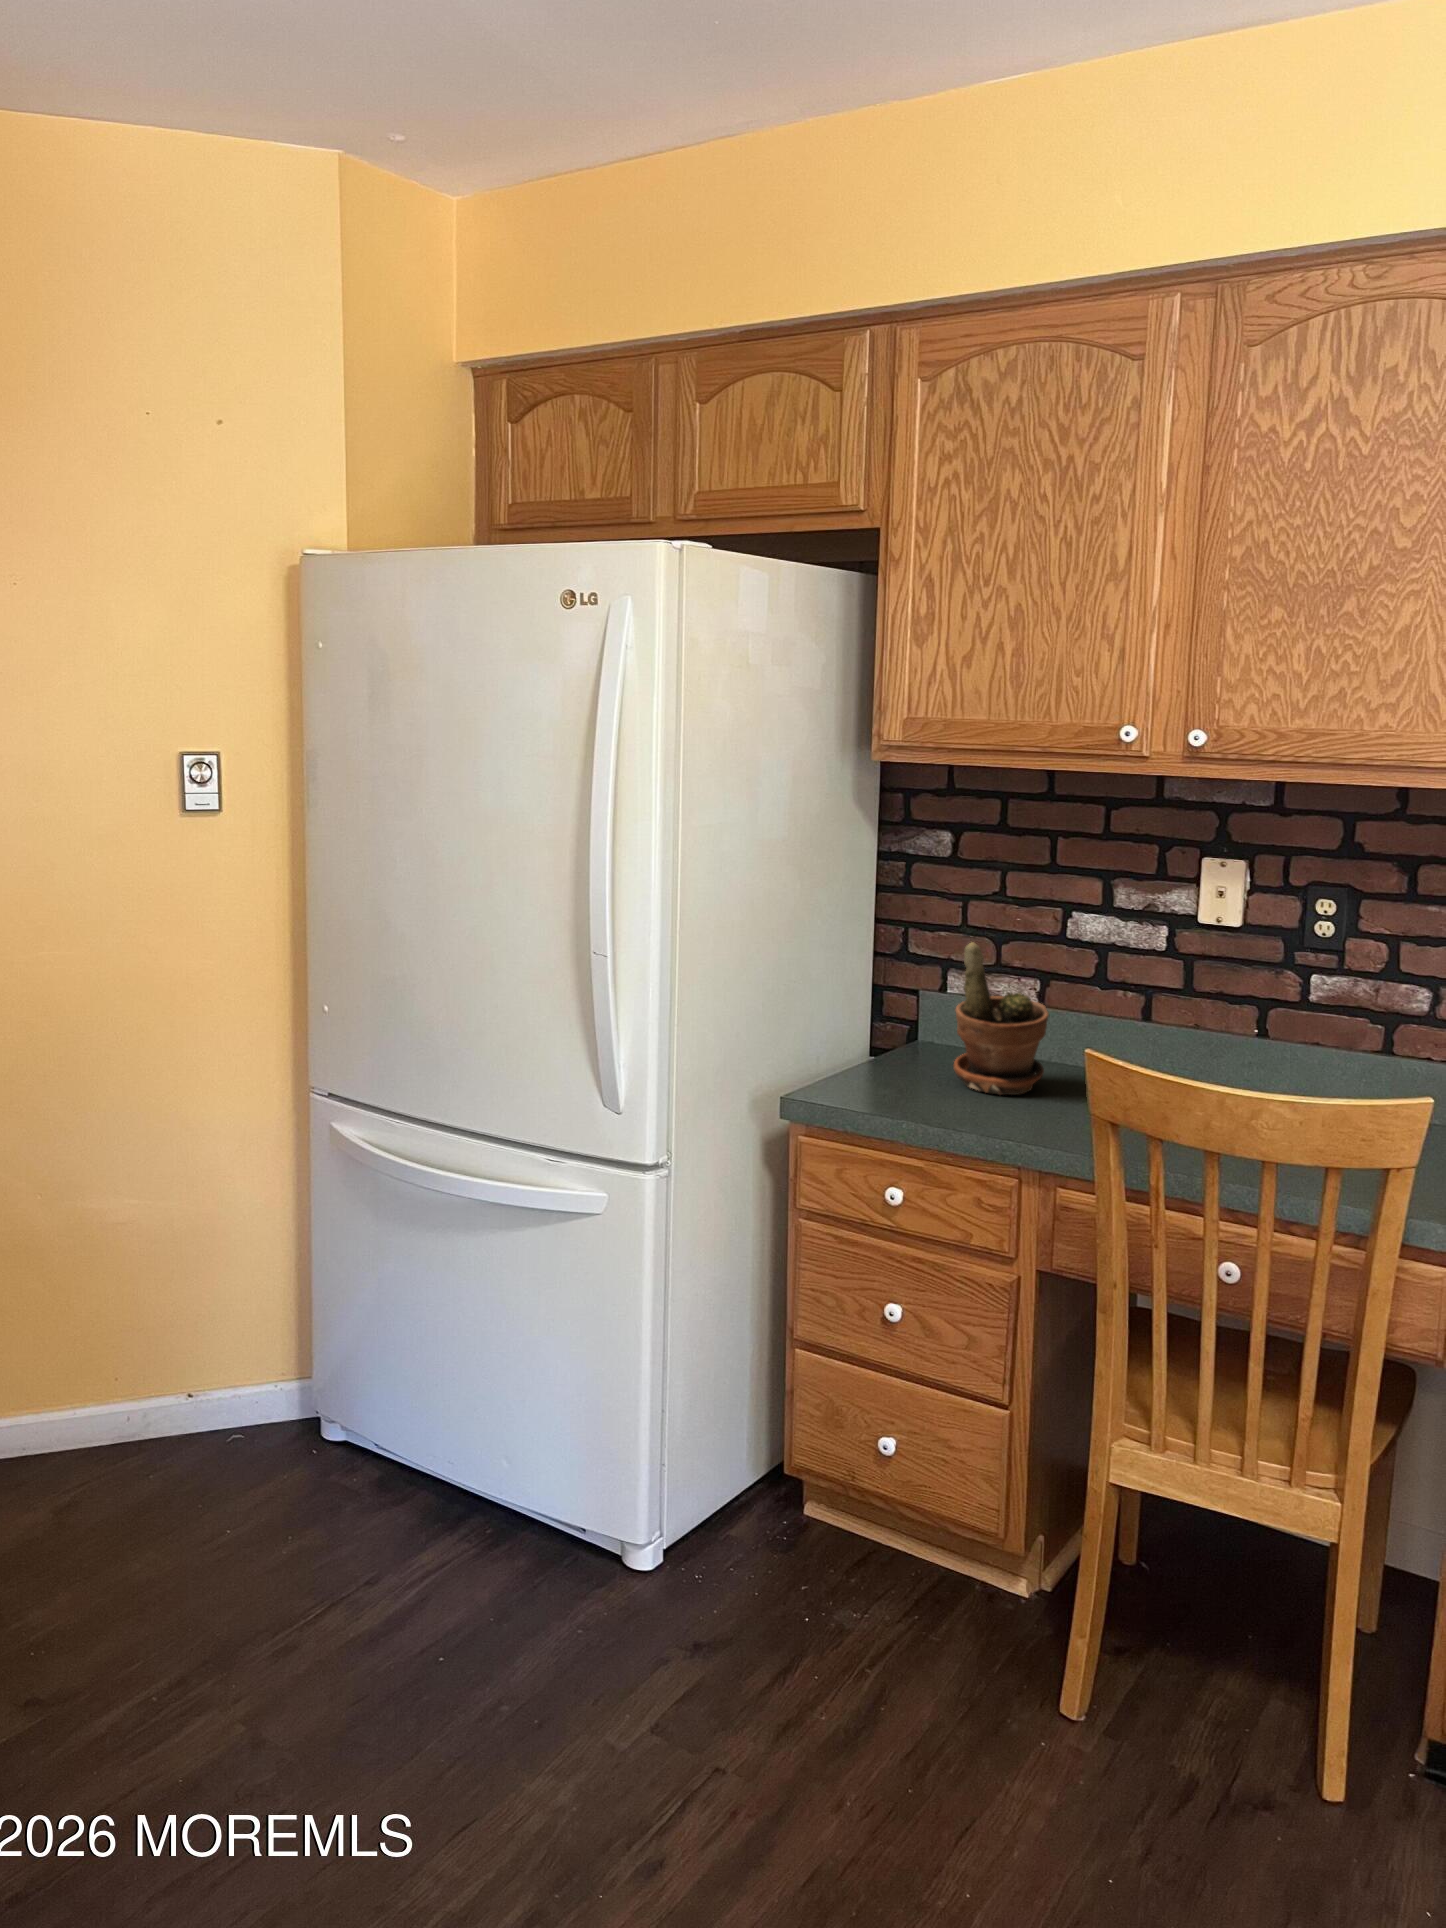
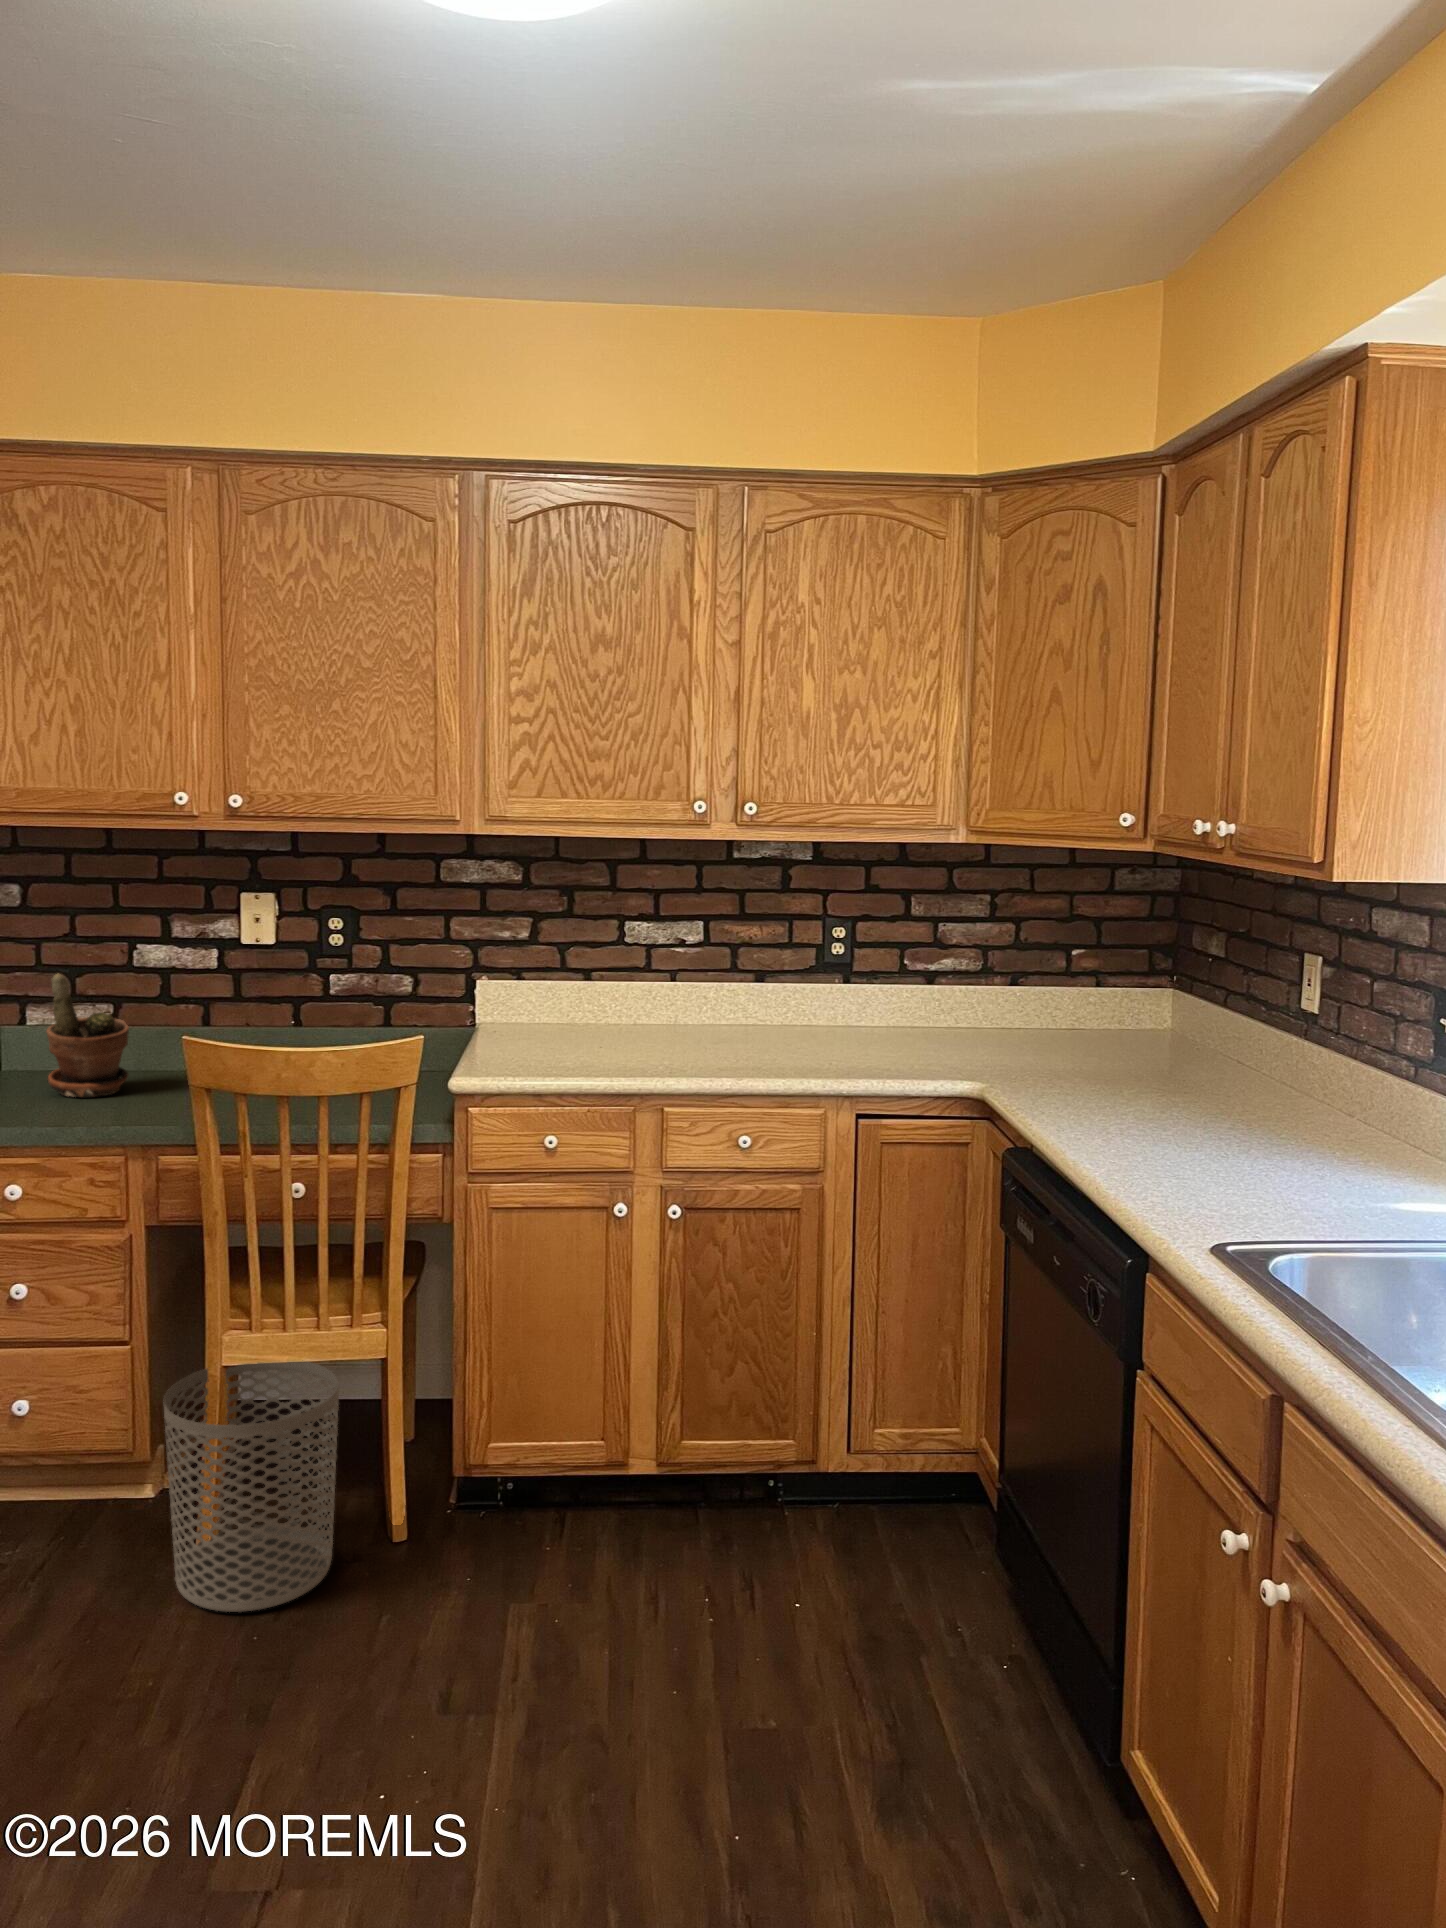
waste bin: none [1025,1475,1261,1836] -> present [164,1362,339,1612]

